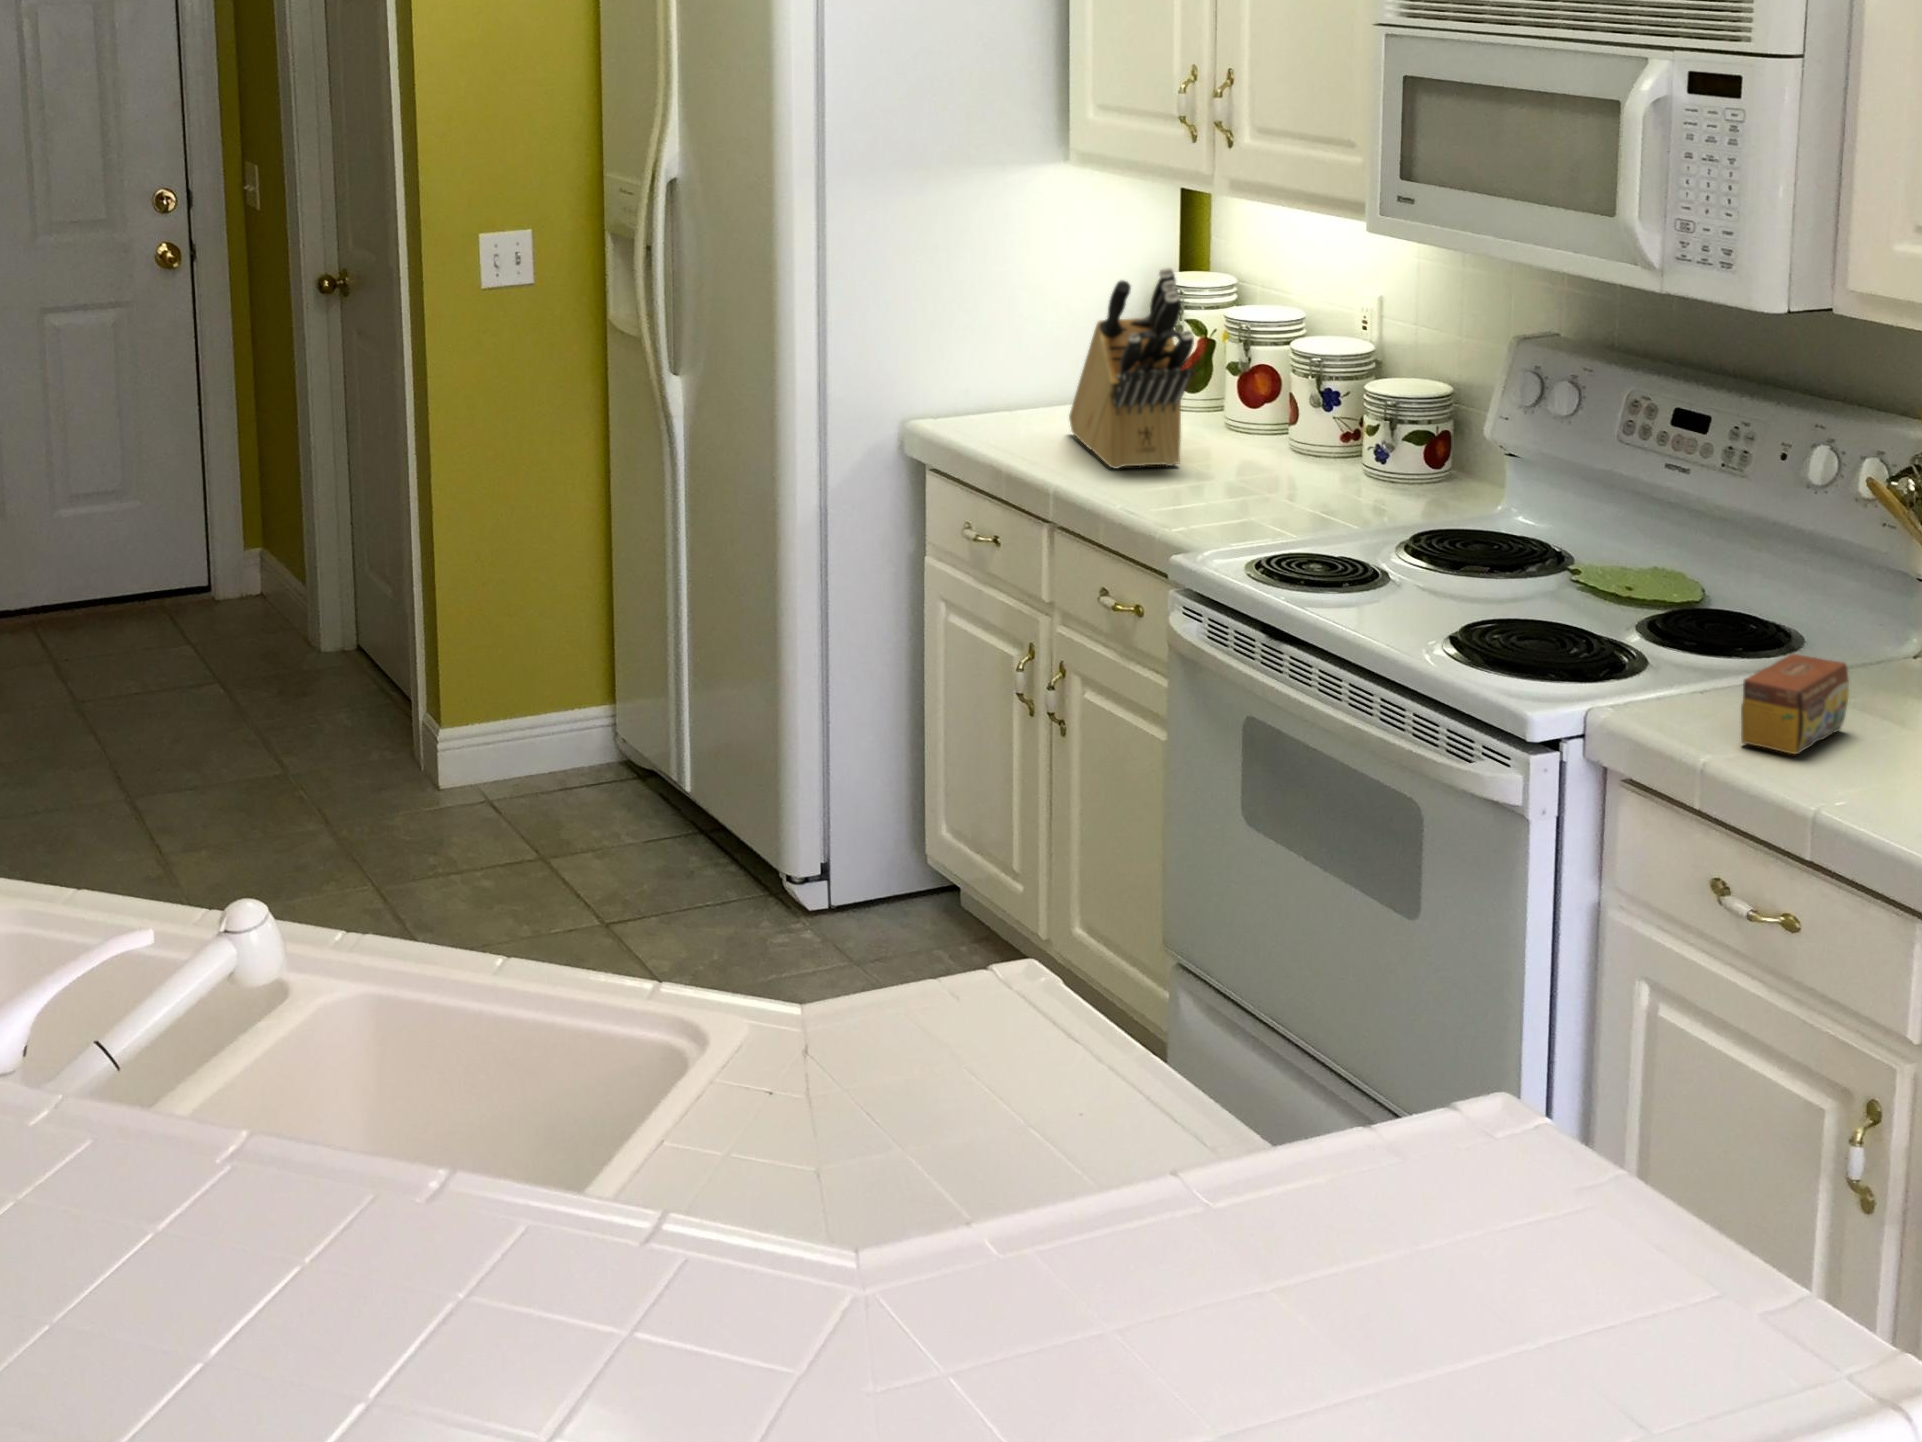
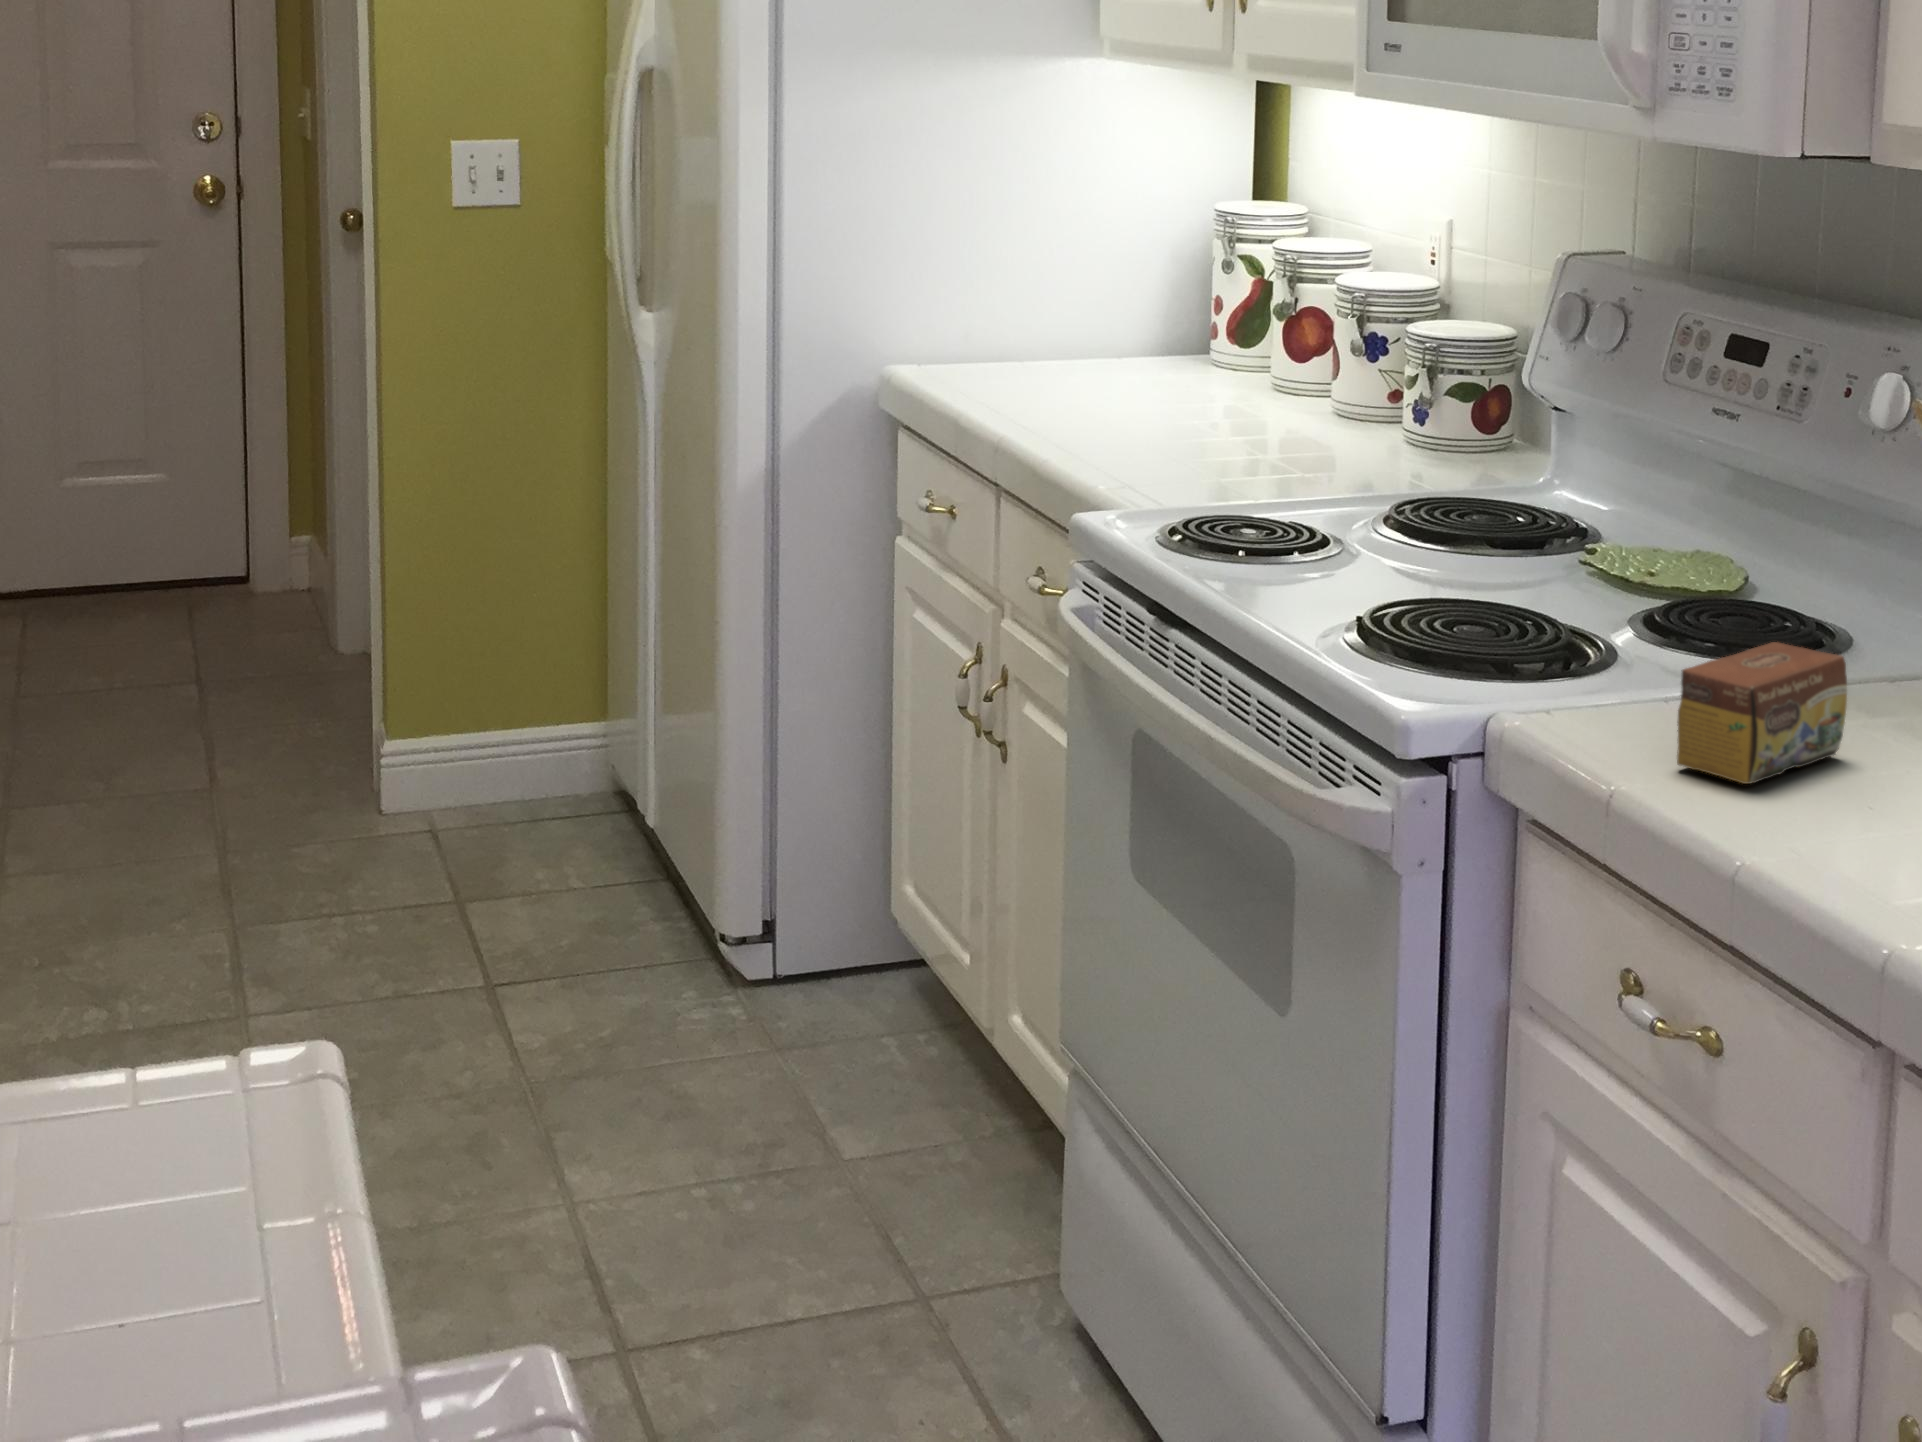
knife block: present [1069,268,1194,468] -> none [1069,162,1183,421]

